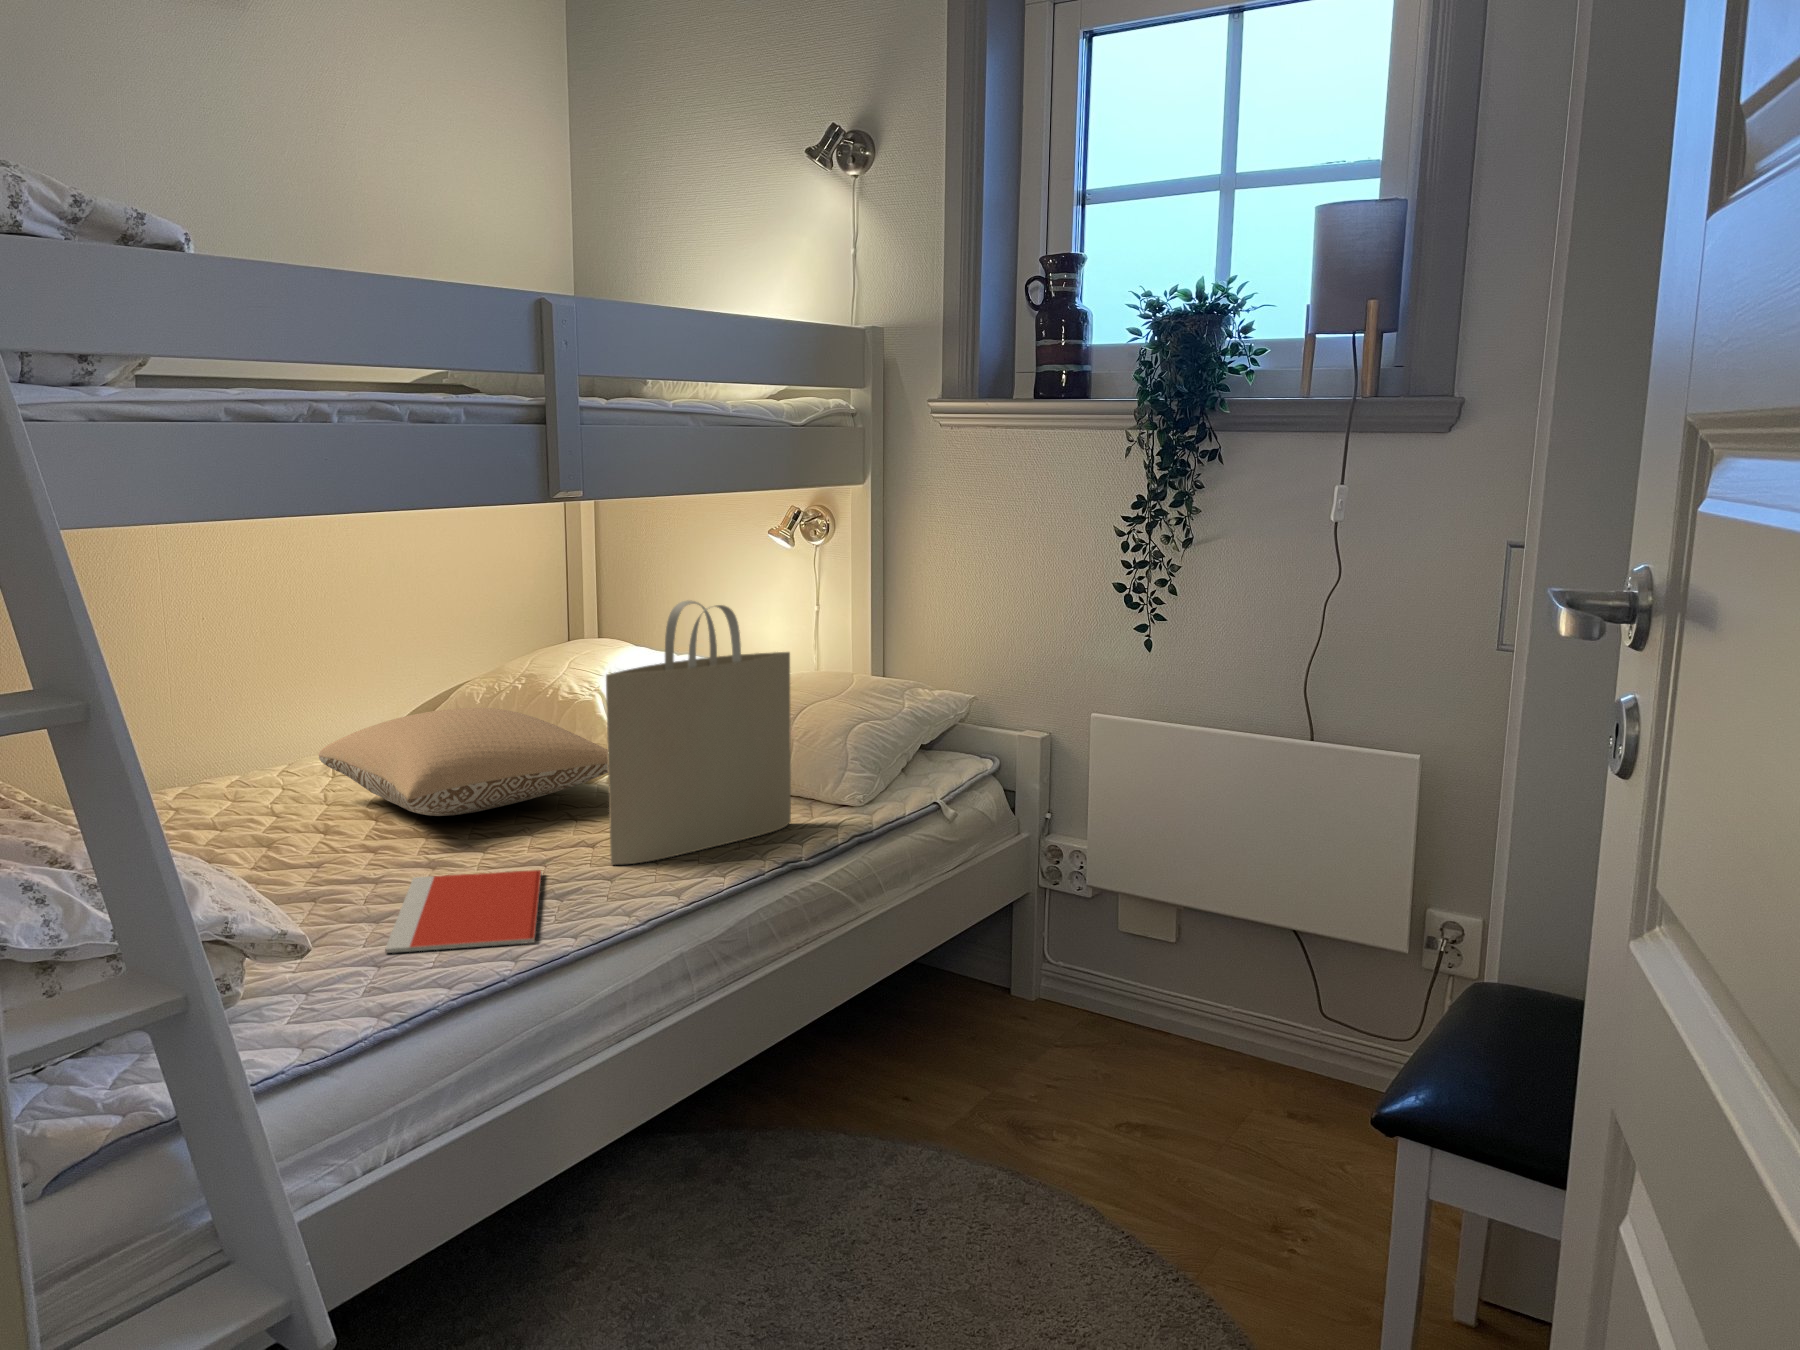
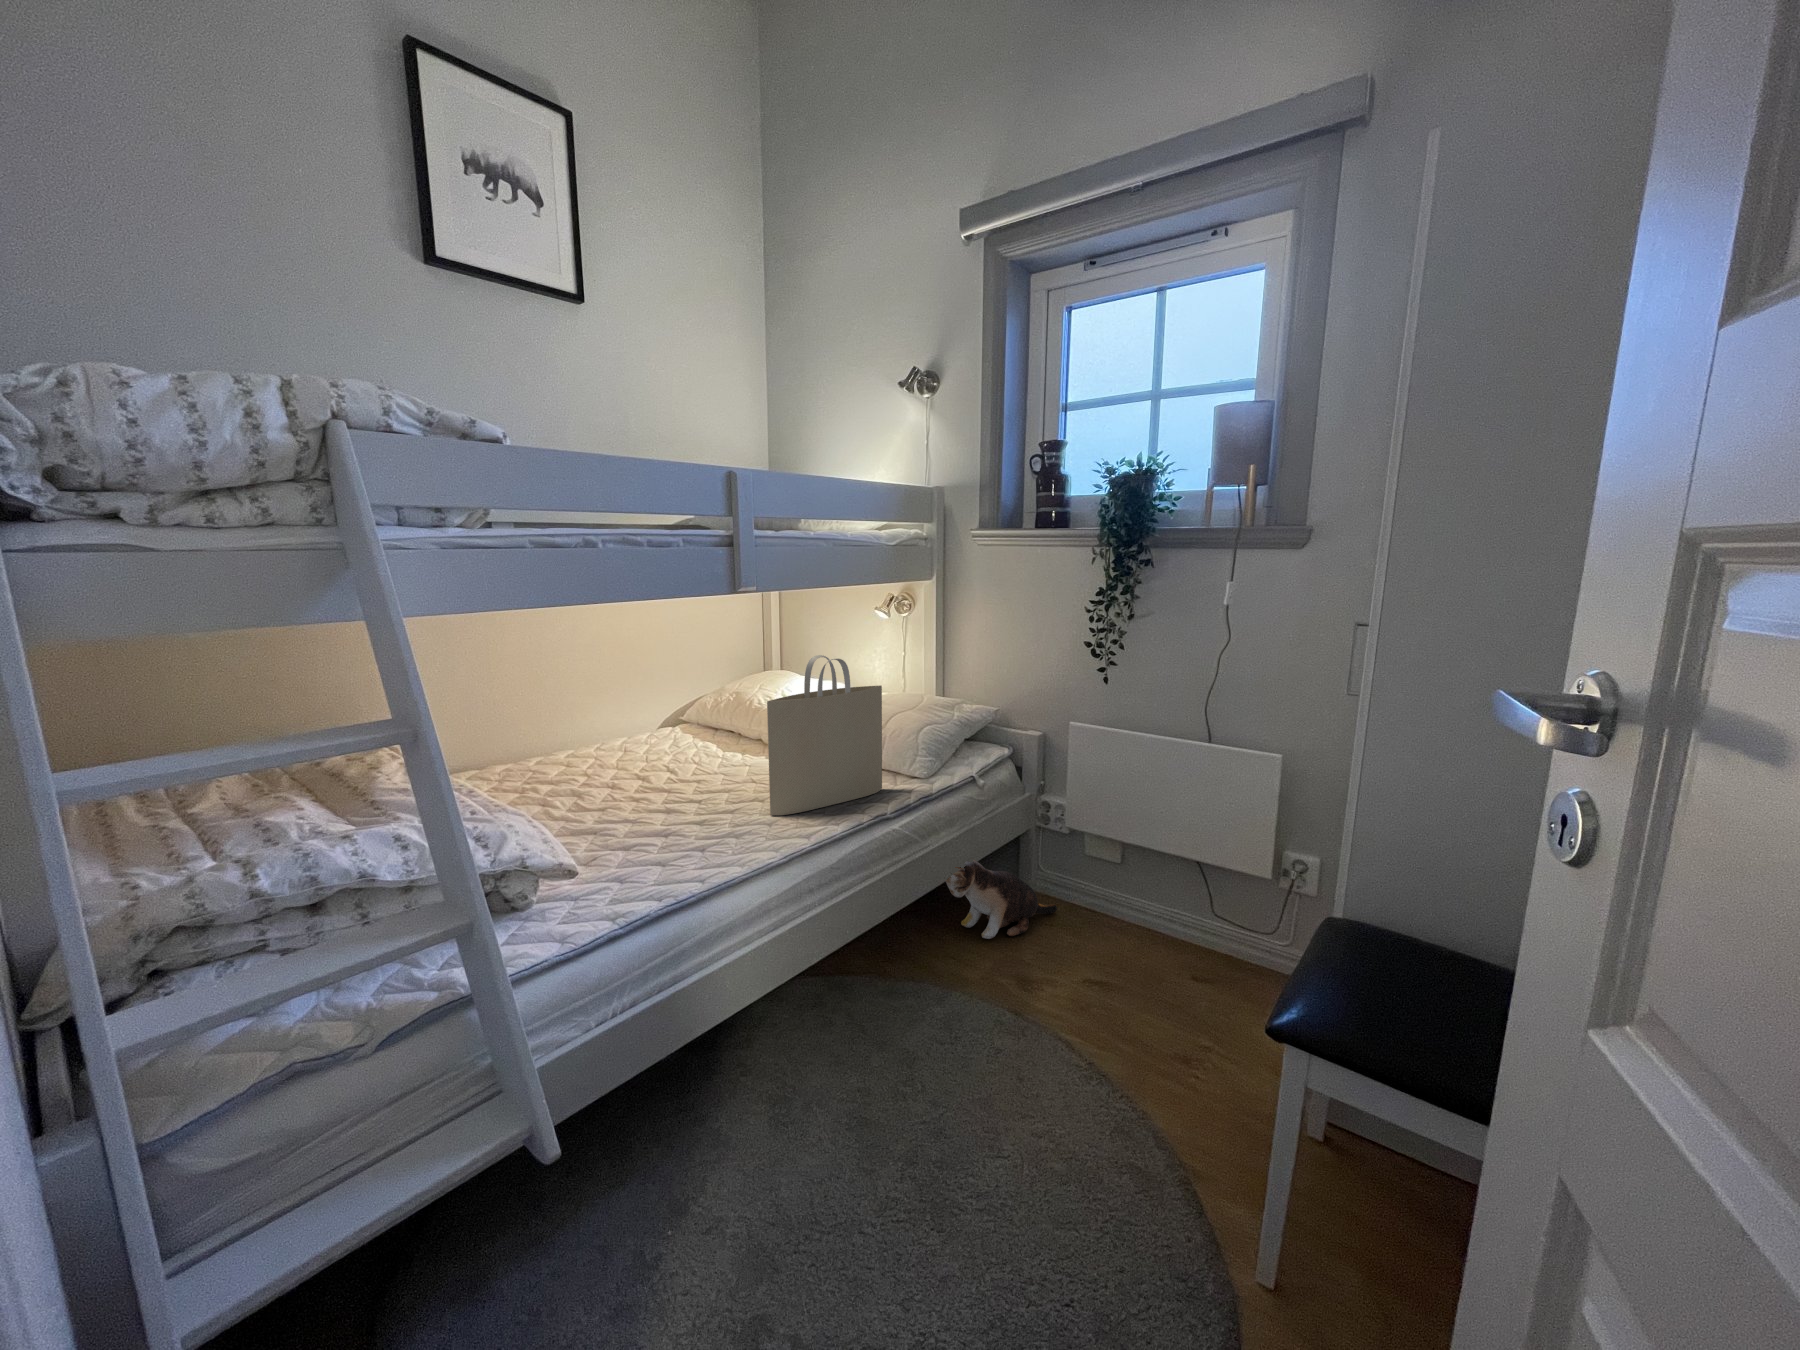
pillow: present [319,708,608,816] -> none [610,715,787,780]
notebook: present [385,870,541,953] -> none [626,818,728,874]
plush toy: none [878,935,1072,1067] -> present [945,860,1057,939]

